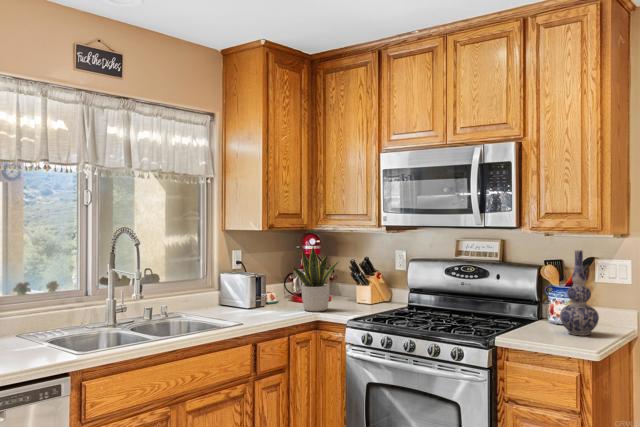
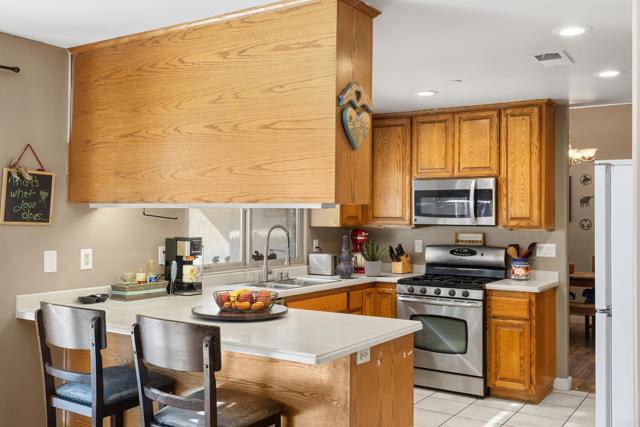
vase: present [560,250,599,335] -> present [337,236,354,278]

